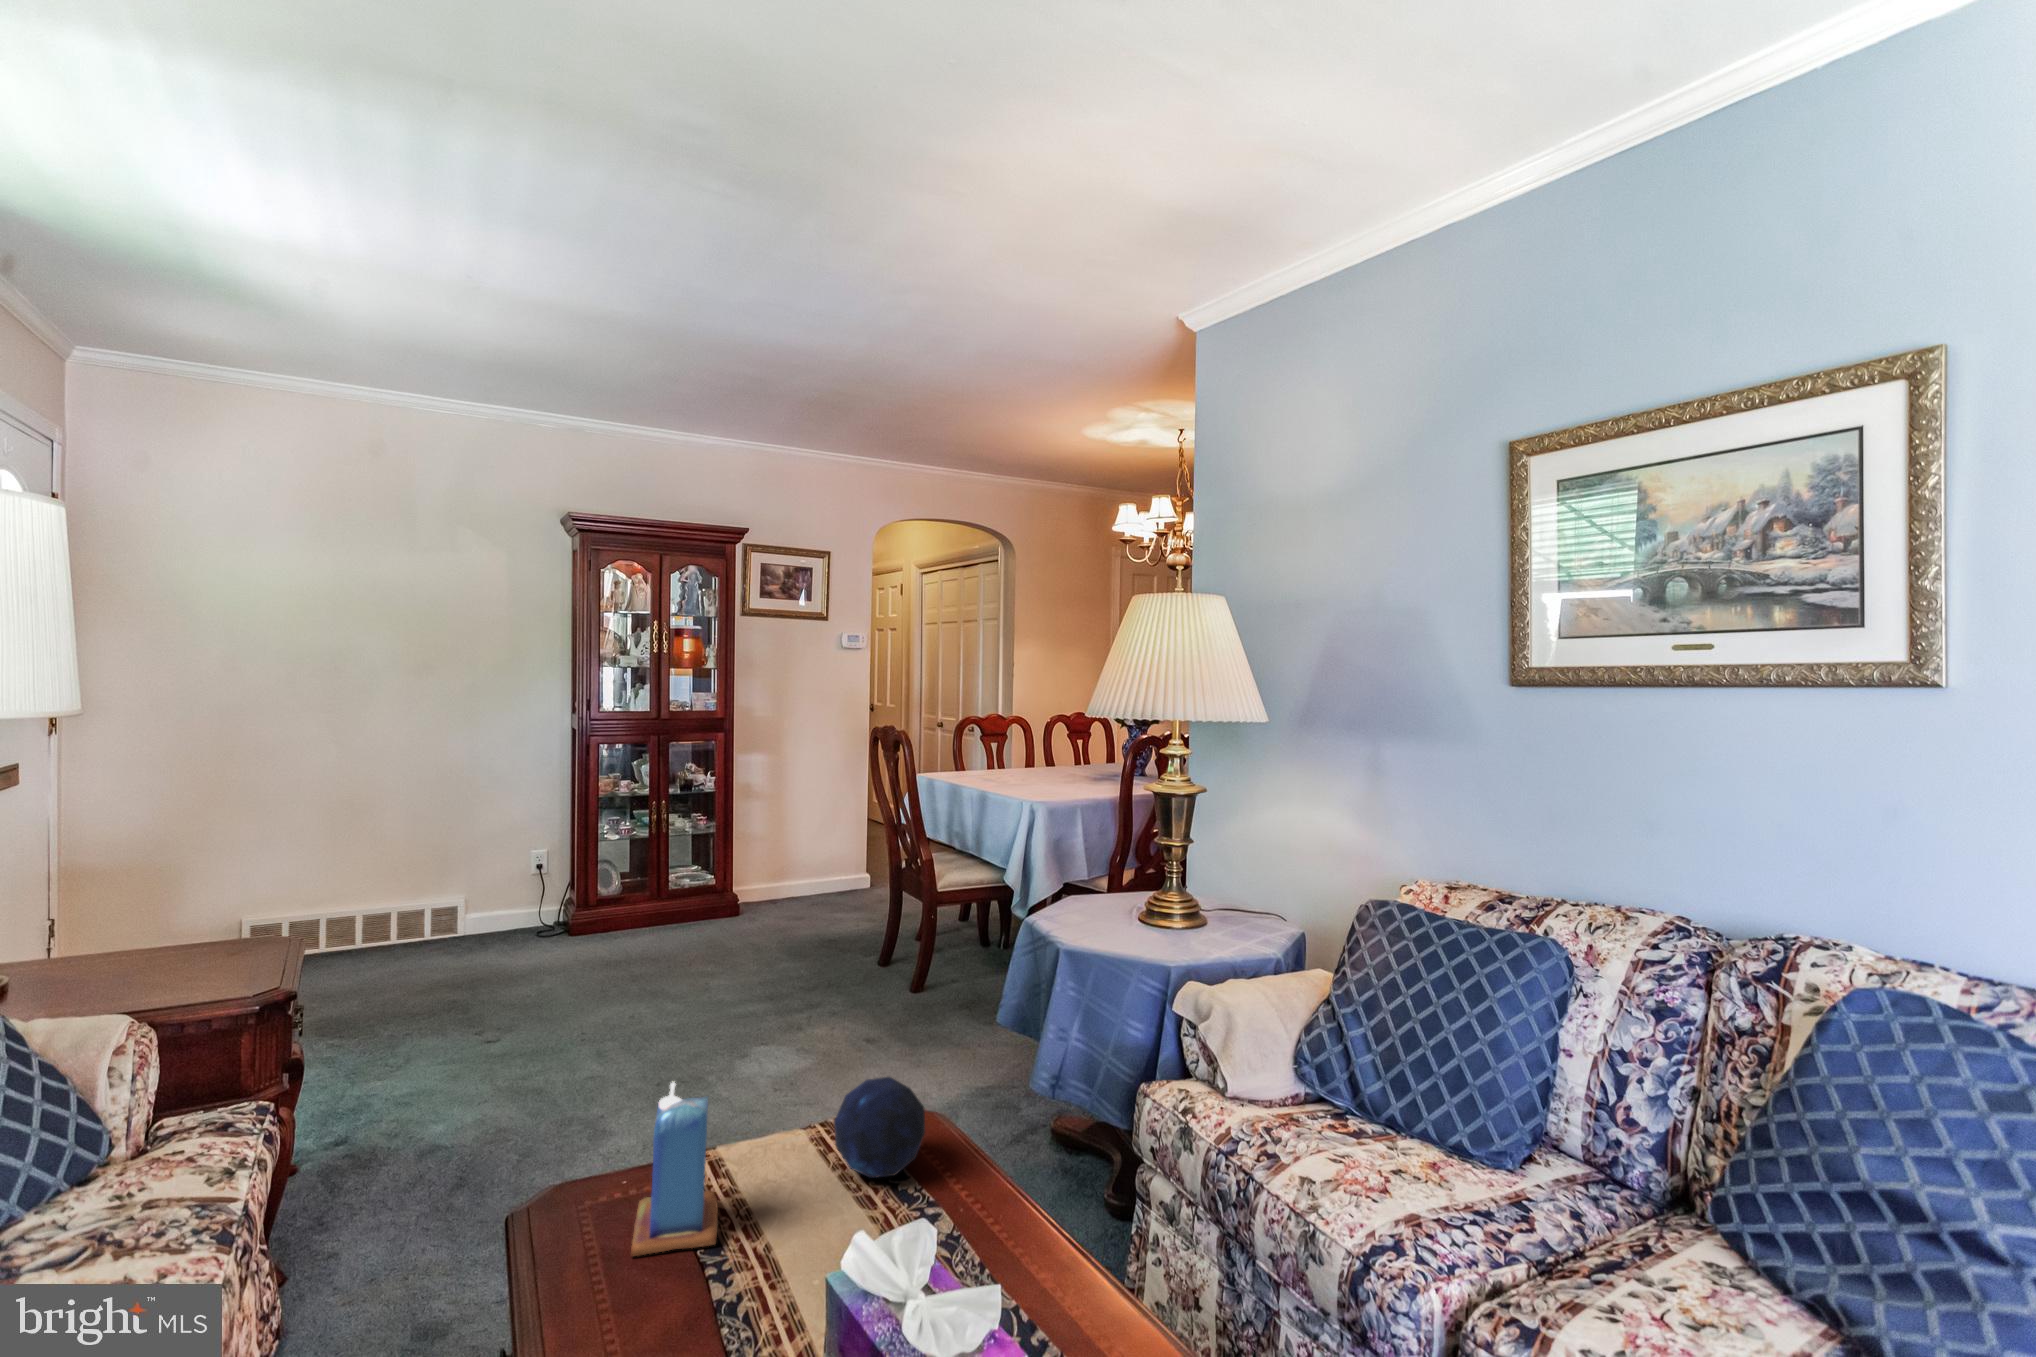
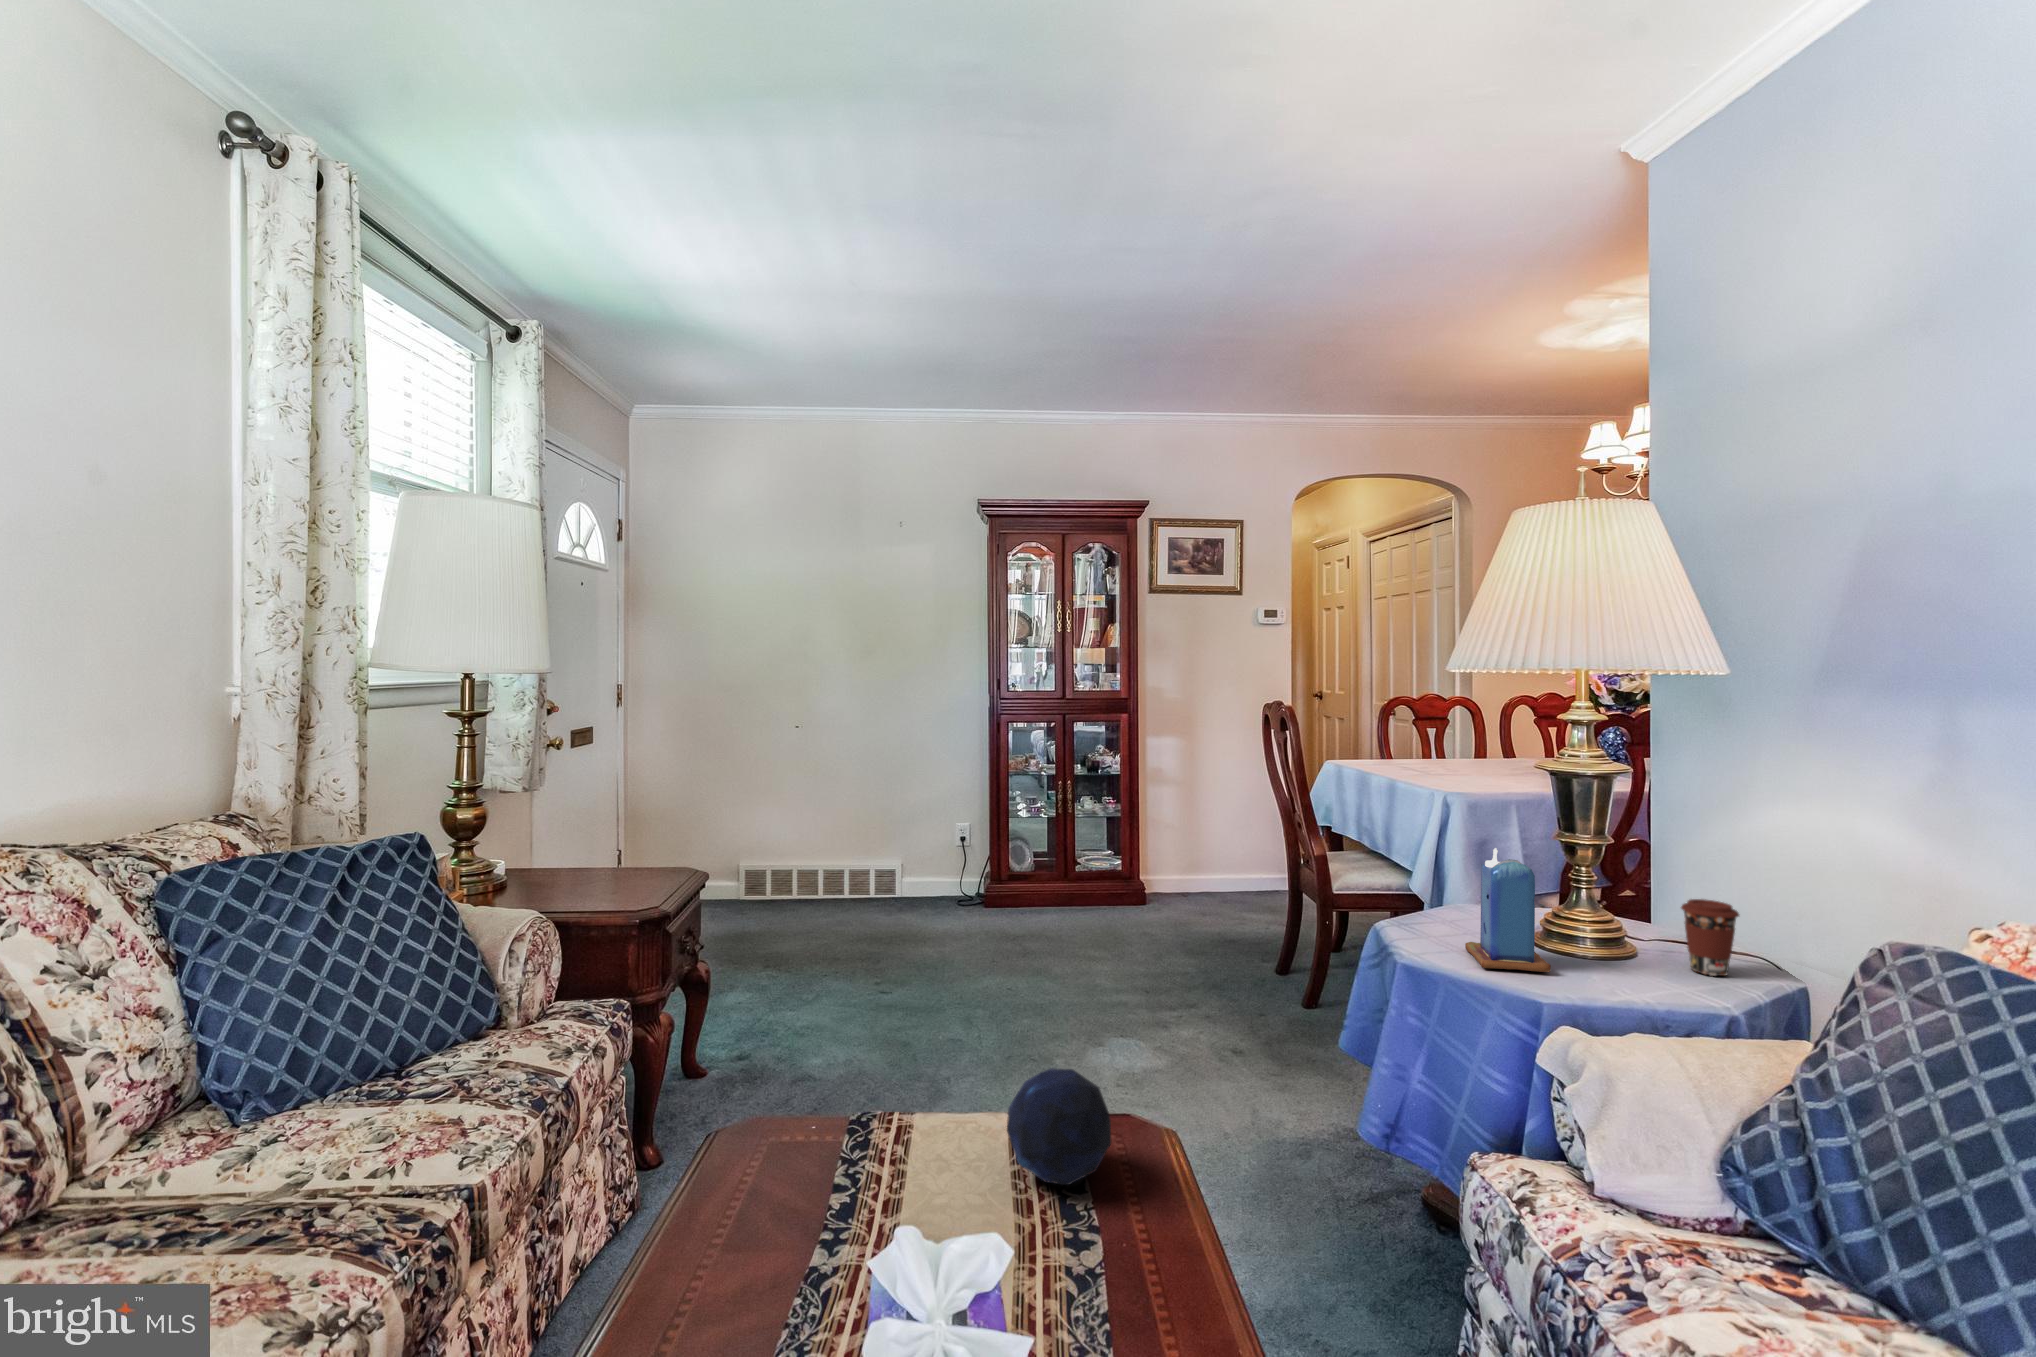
coffee cup: none [1243,882,1277,934] -> present [1681,899,1739,976]
candle: present [631,1082,718,1256] -> present [1465,848,1551,972]

